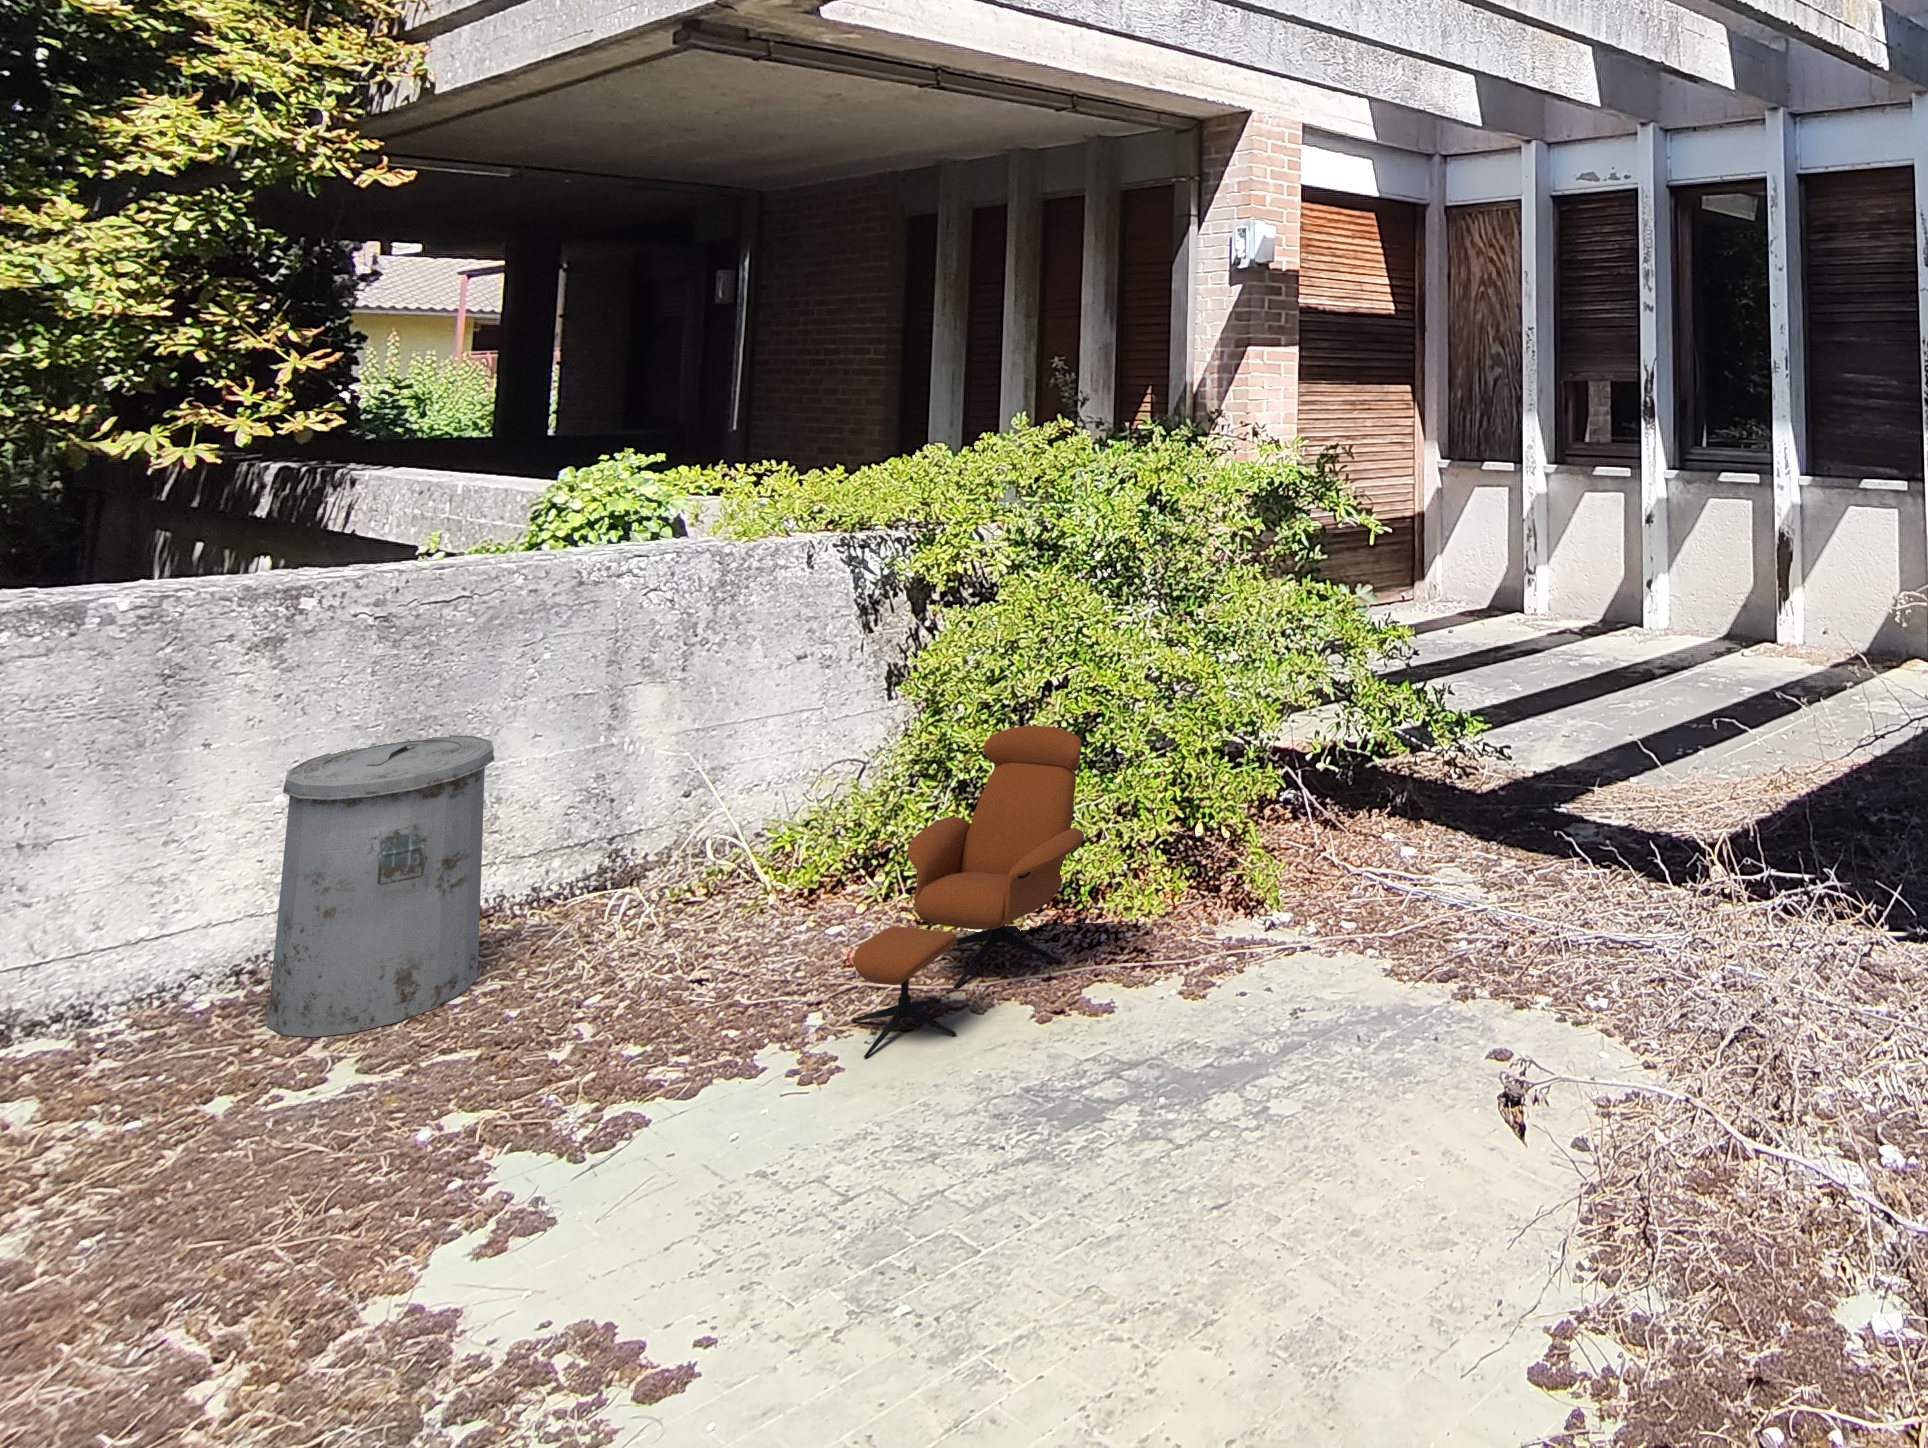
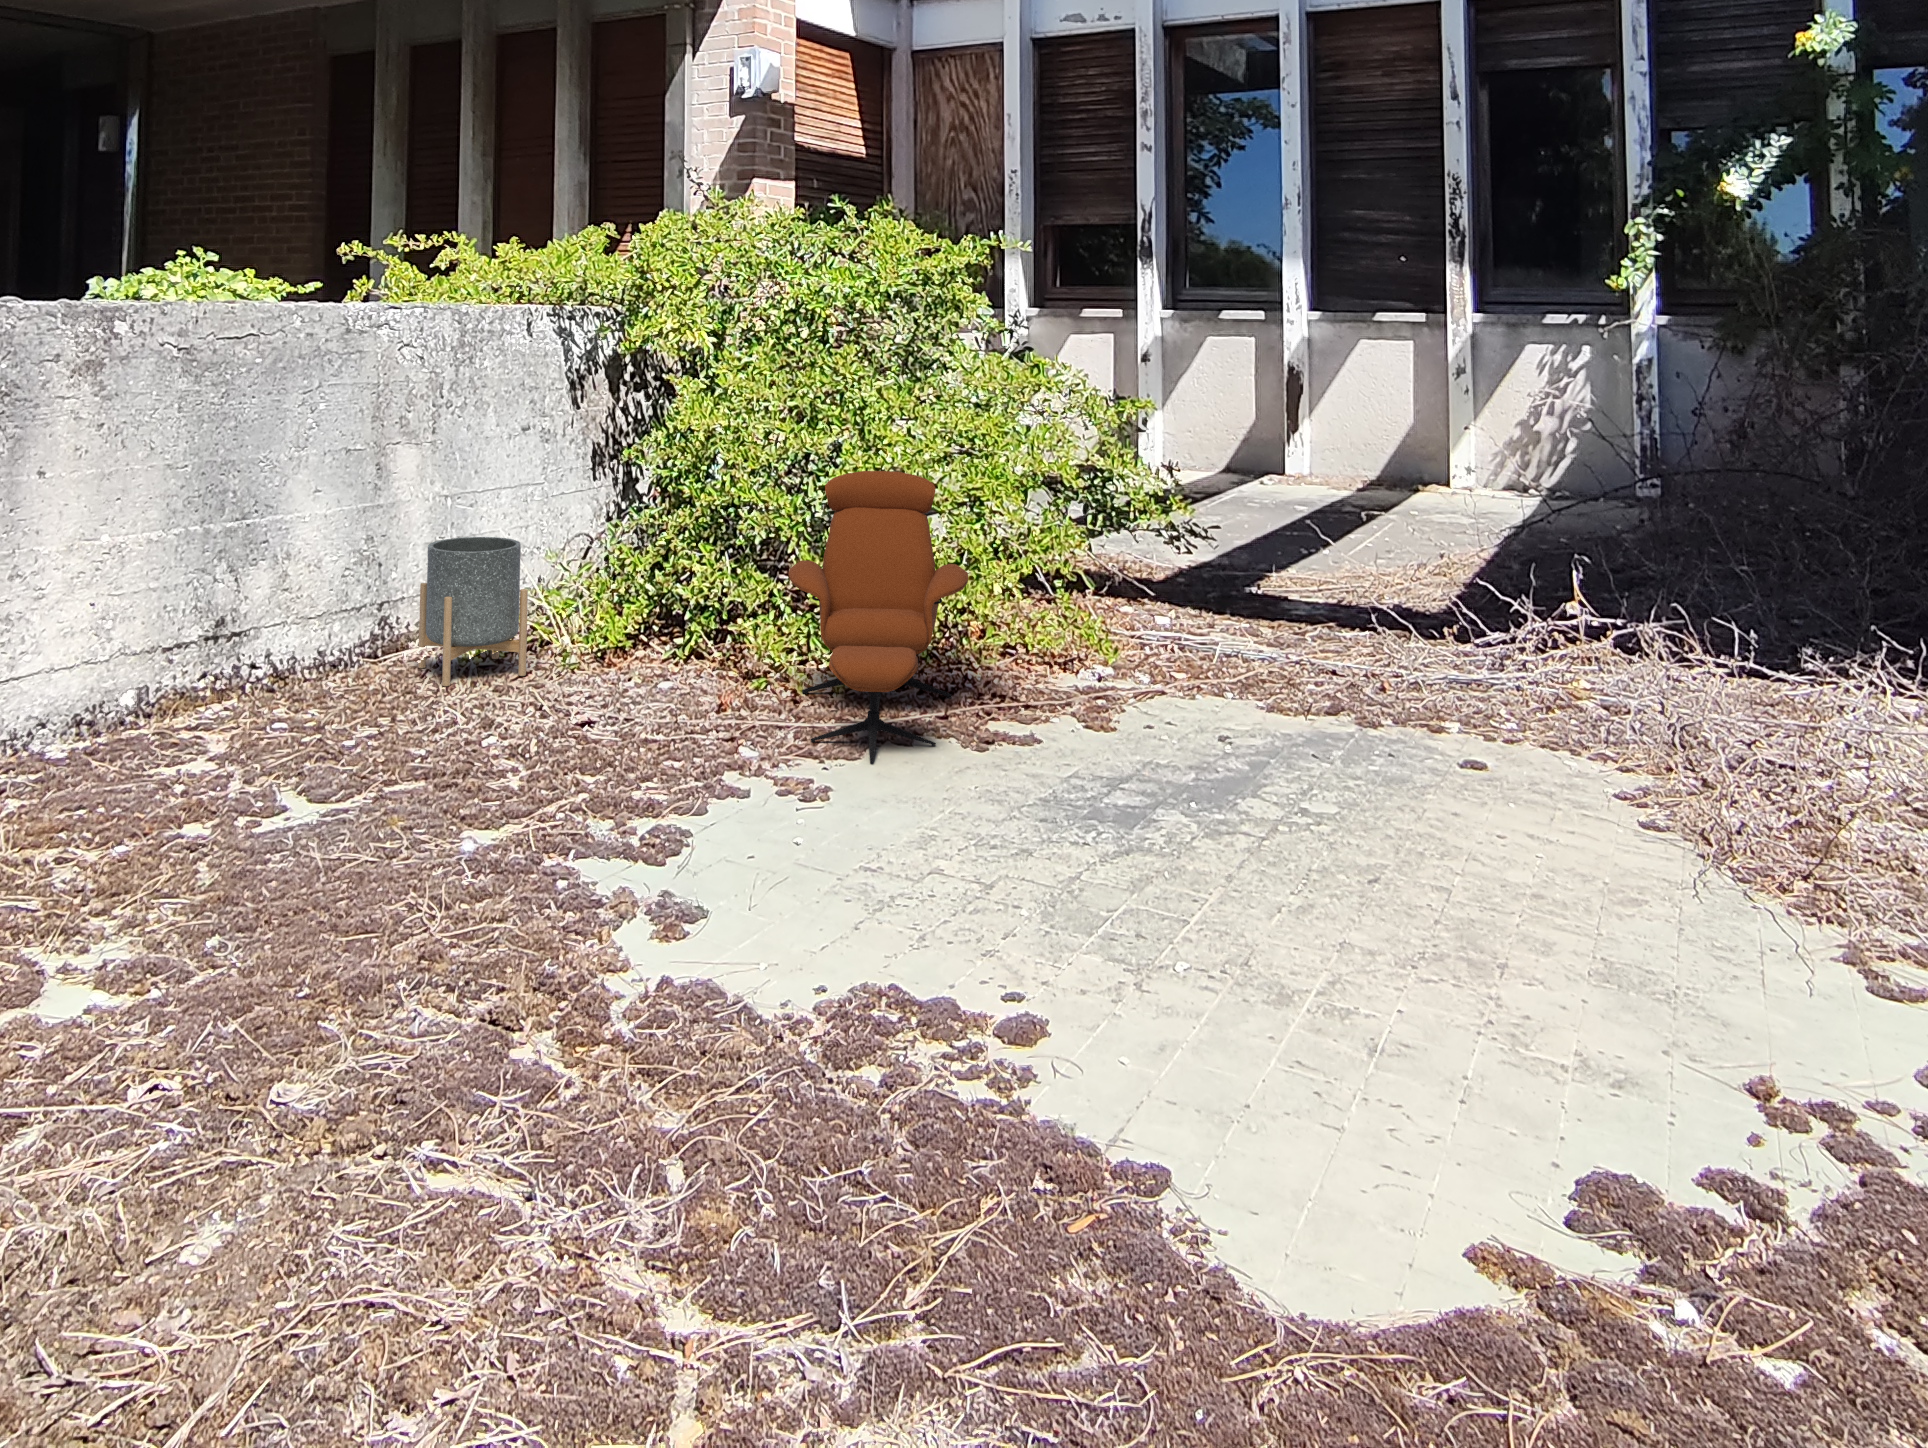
trash can: present [267,735,495,1037] -> none [142,472,354,776]
planter: none [638,771,739,922] -> present [418,537,528,686]

